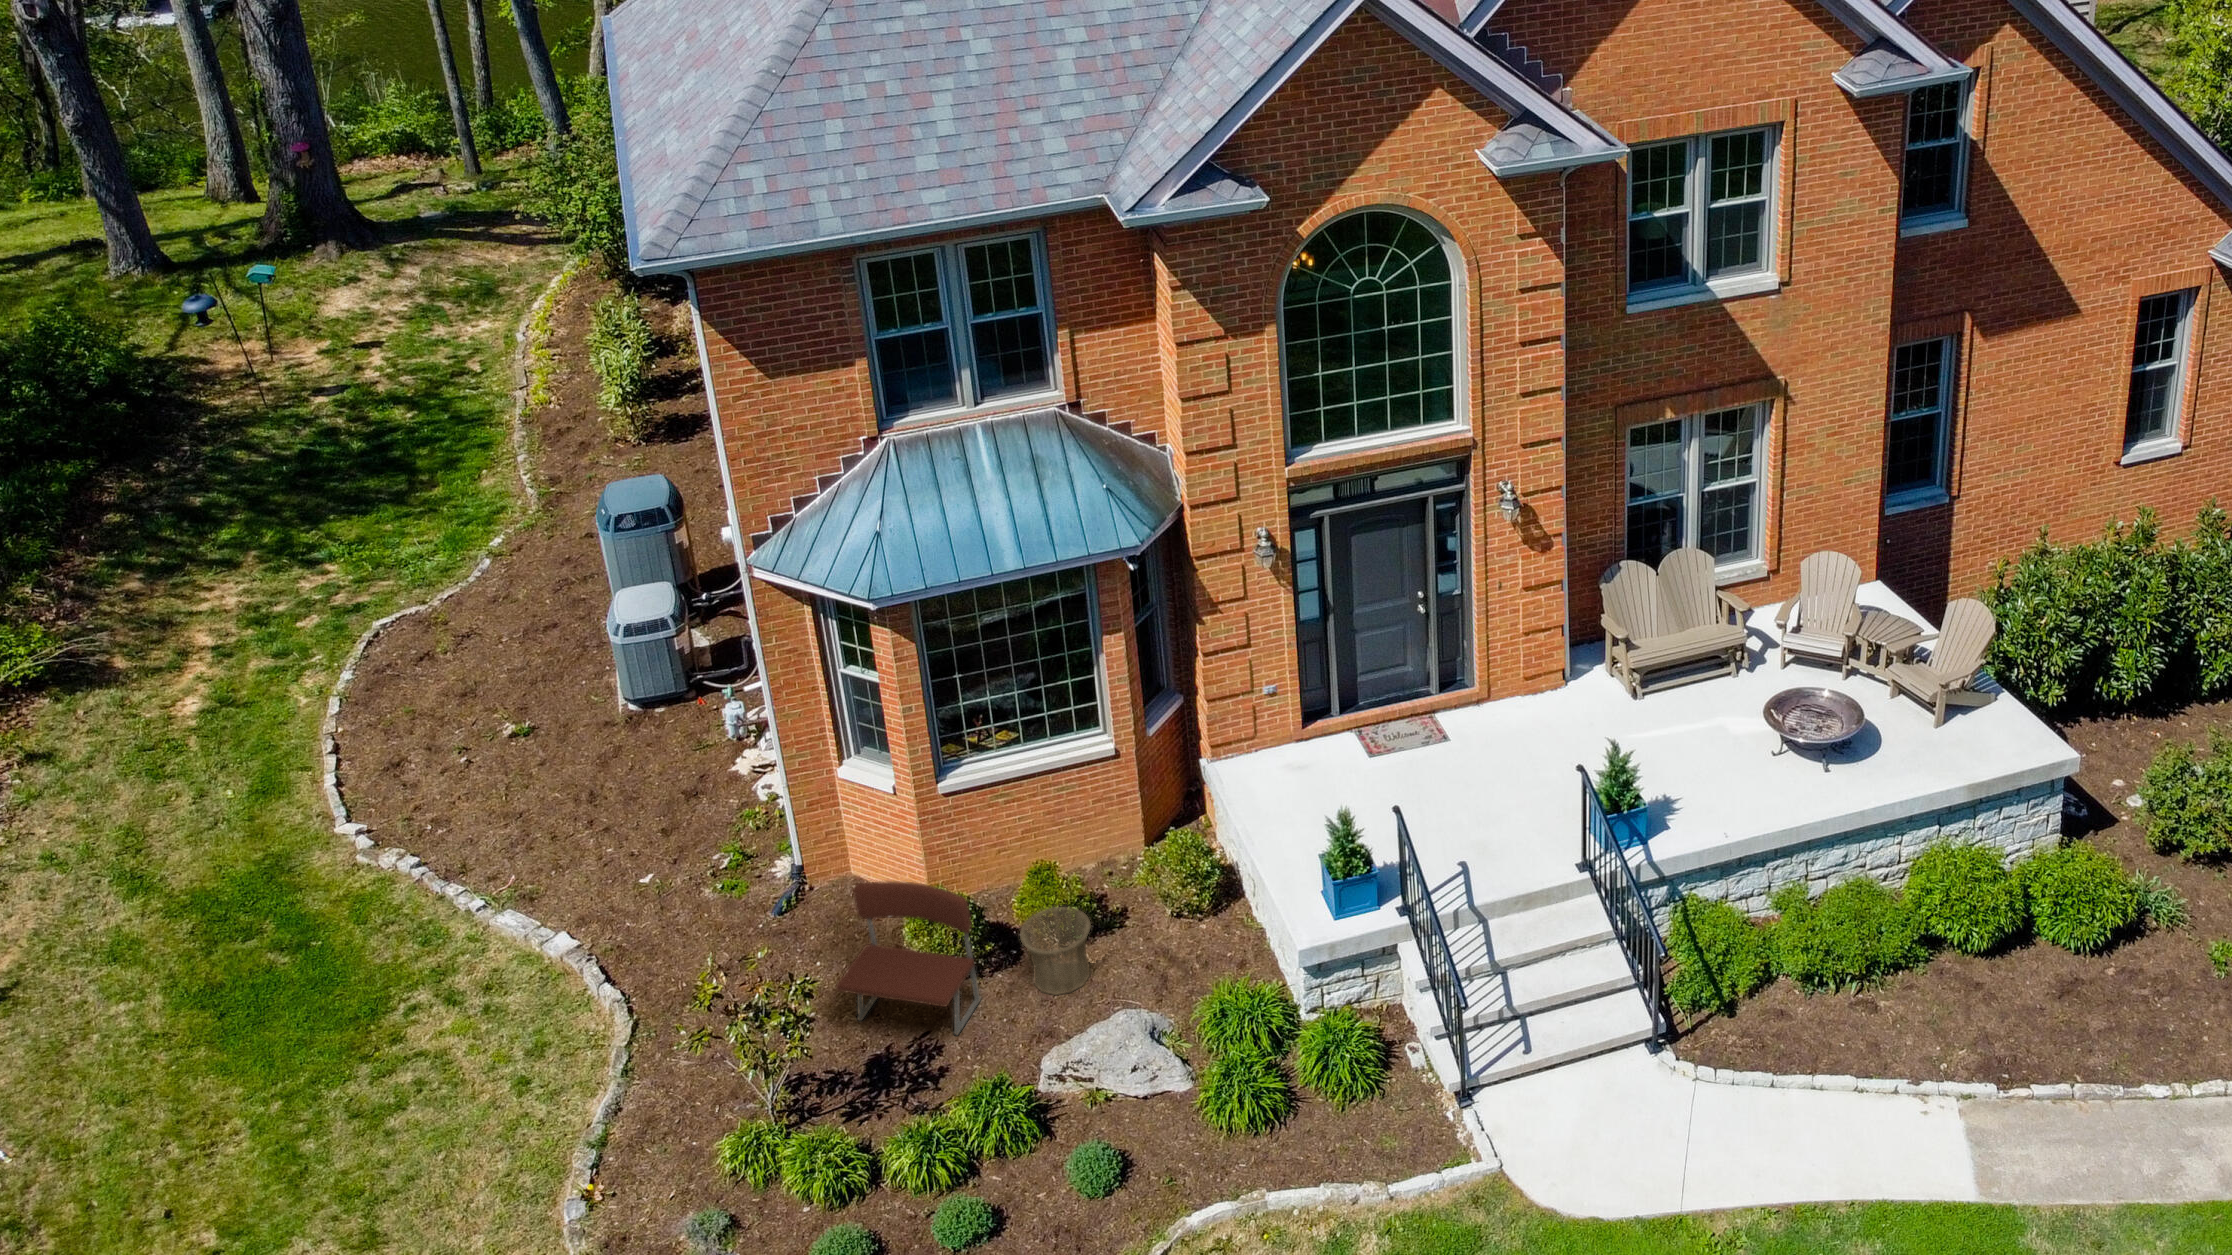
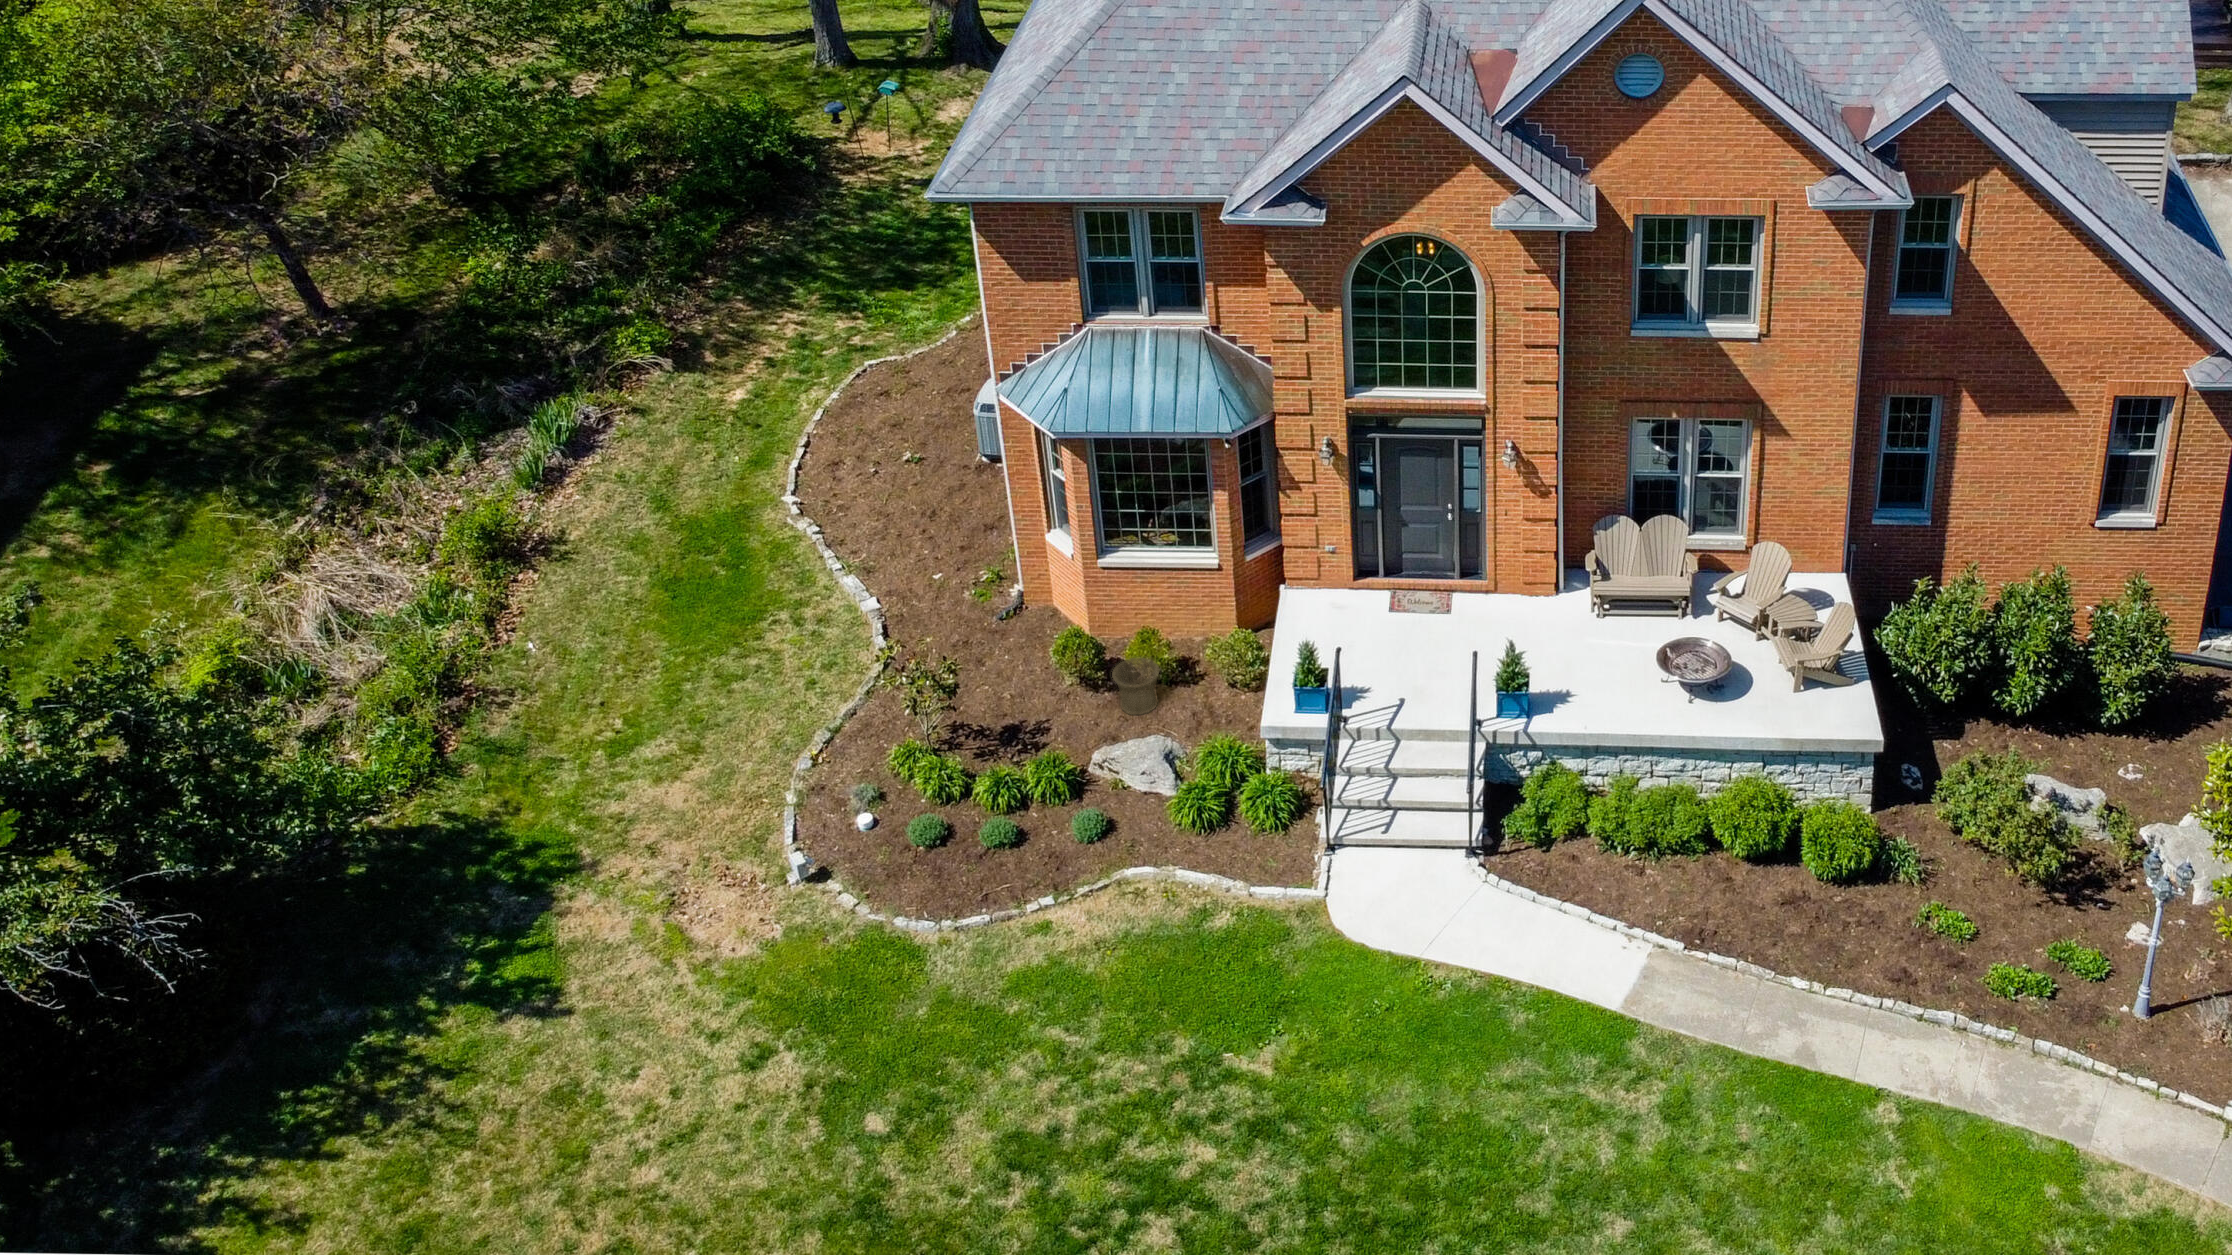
bench: present [836,881,981,1035] -> none [993,611,1085,723]

